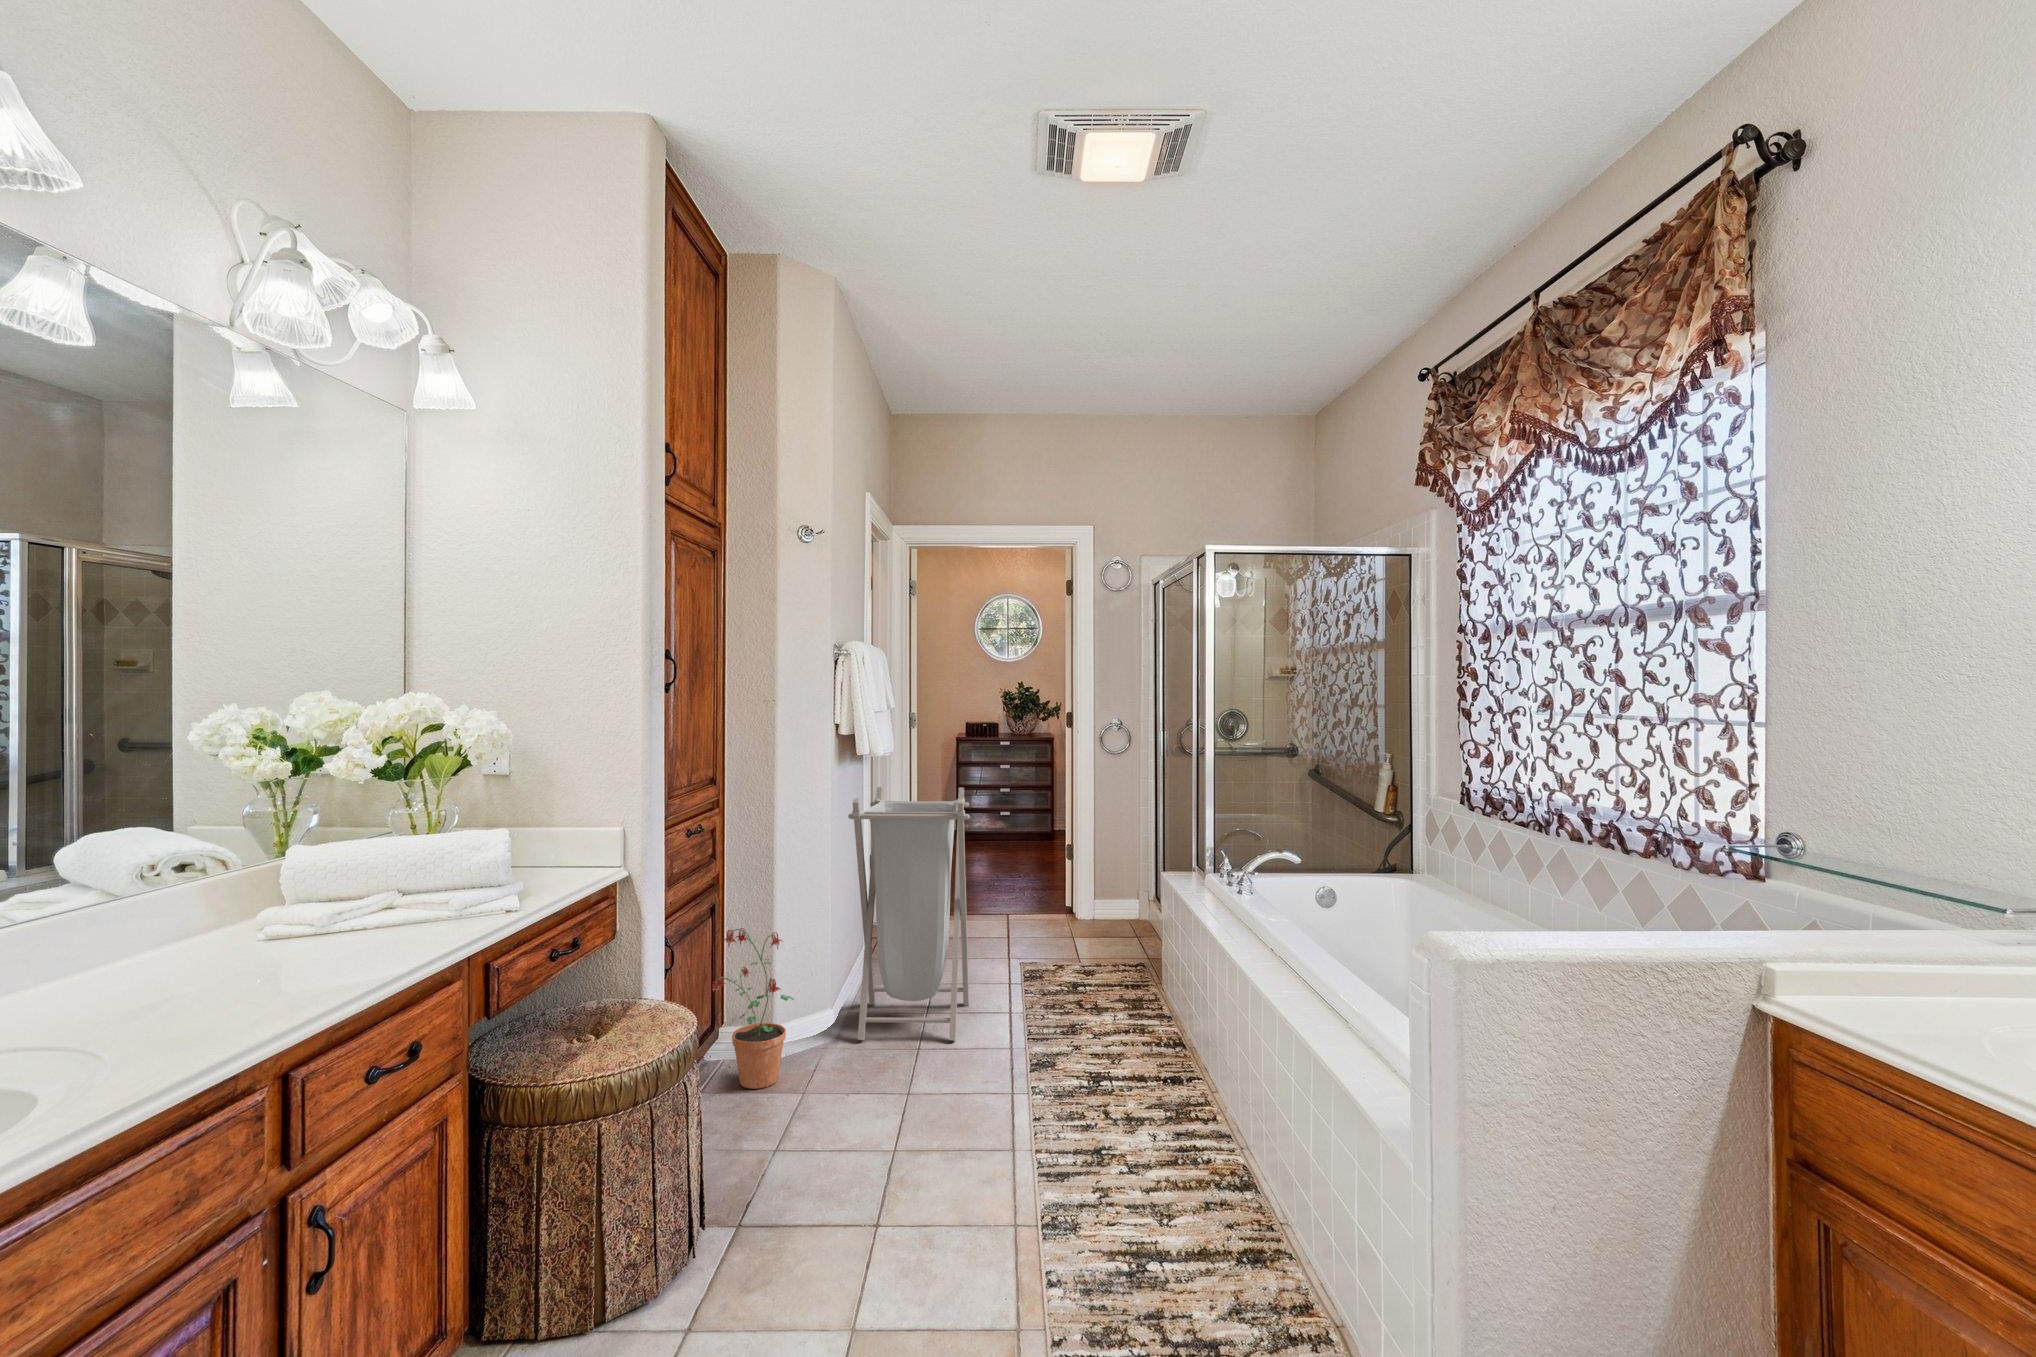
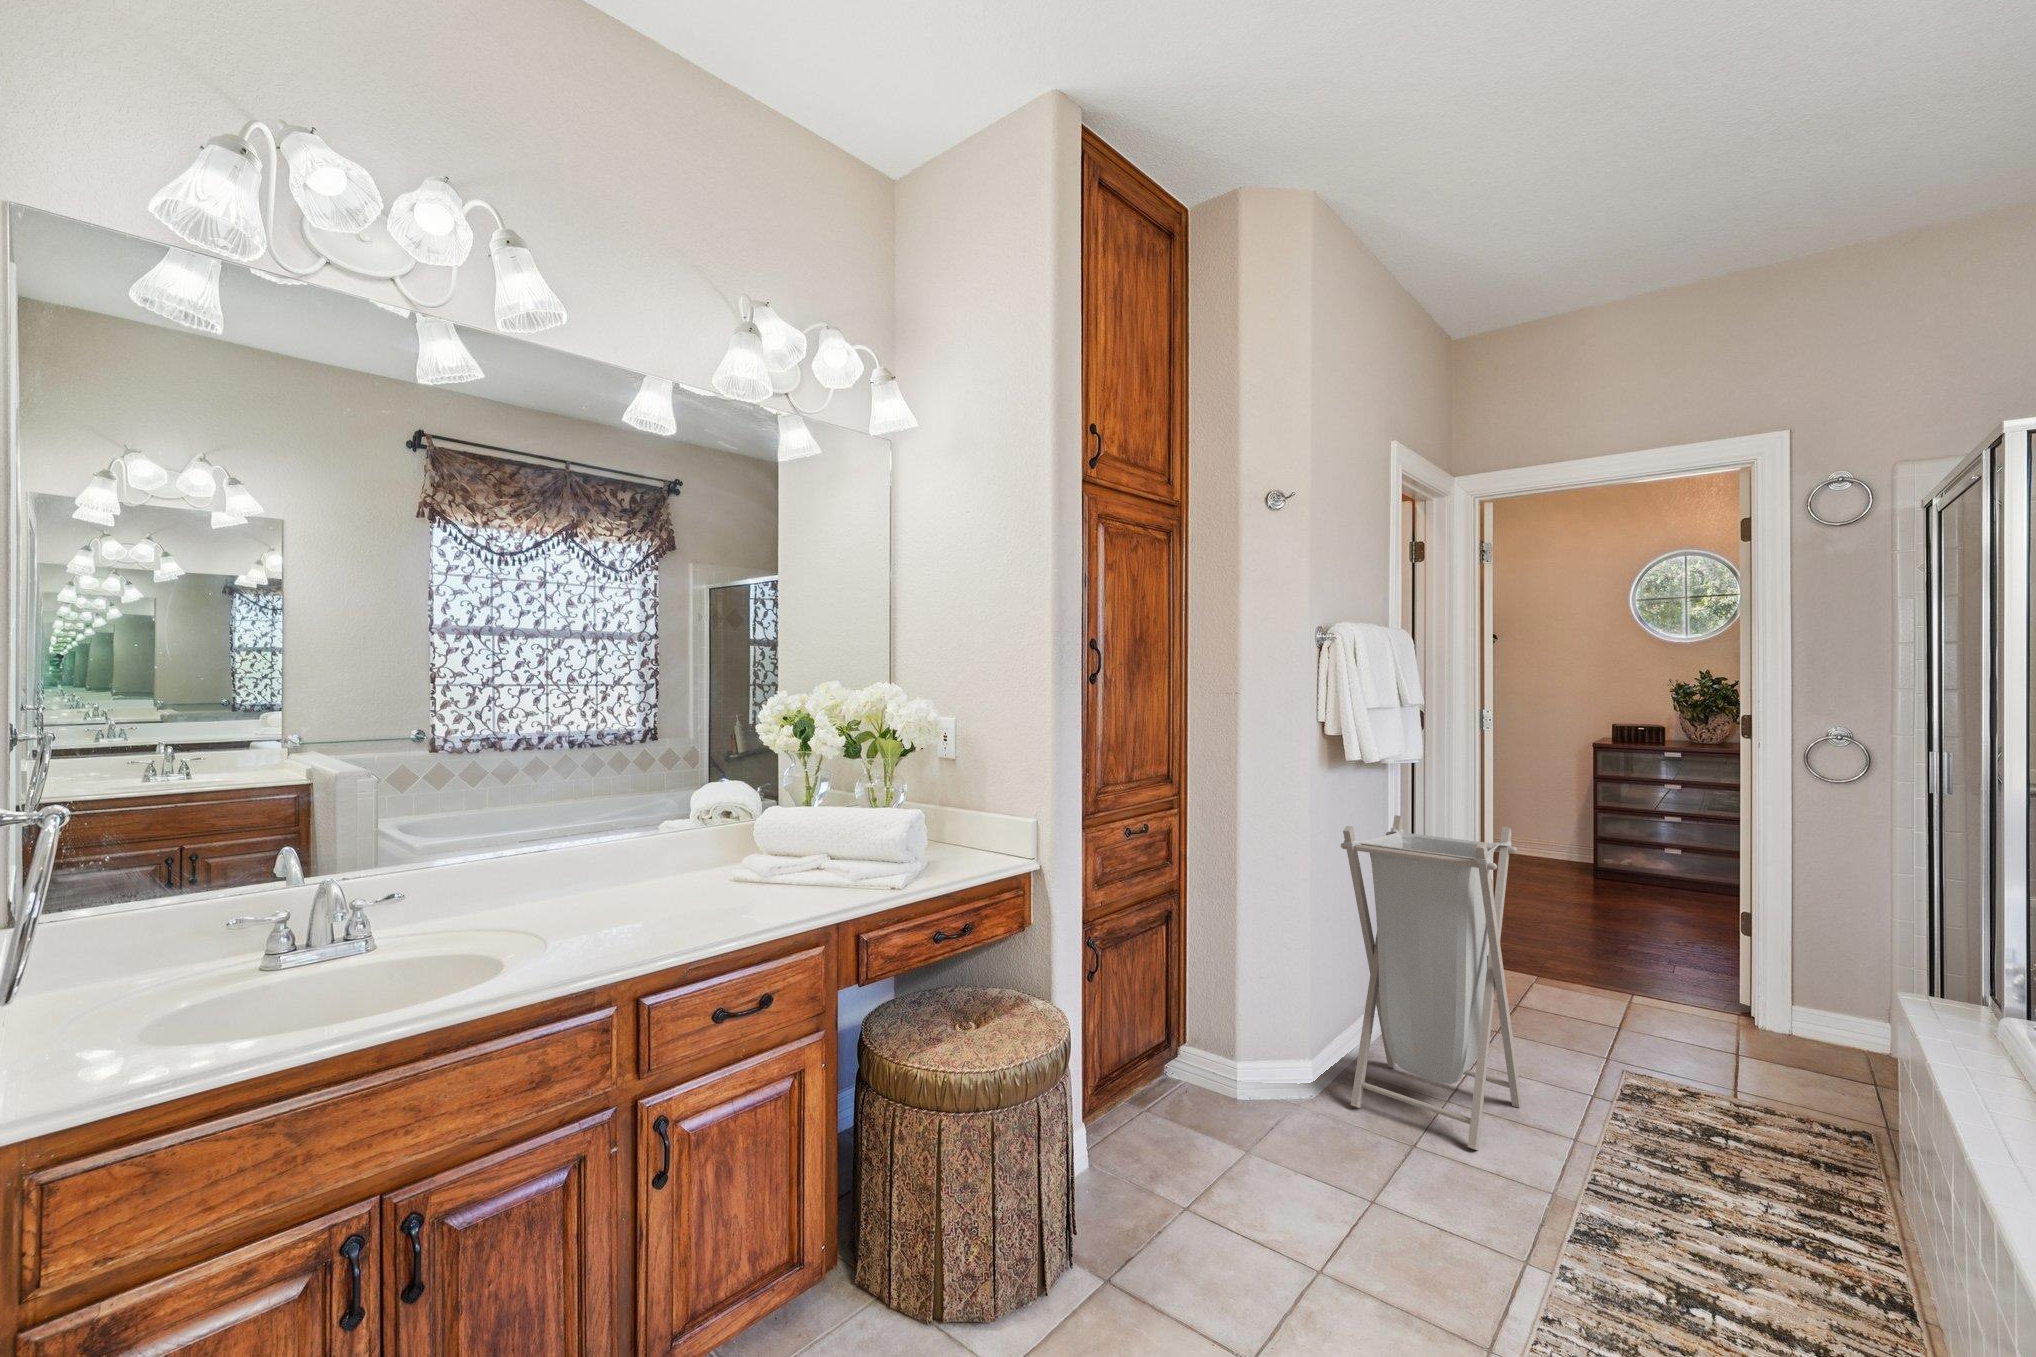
potted plant: present [712,928,794,1089] -> none [1171,947,1262,1125]

